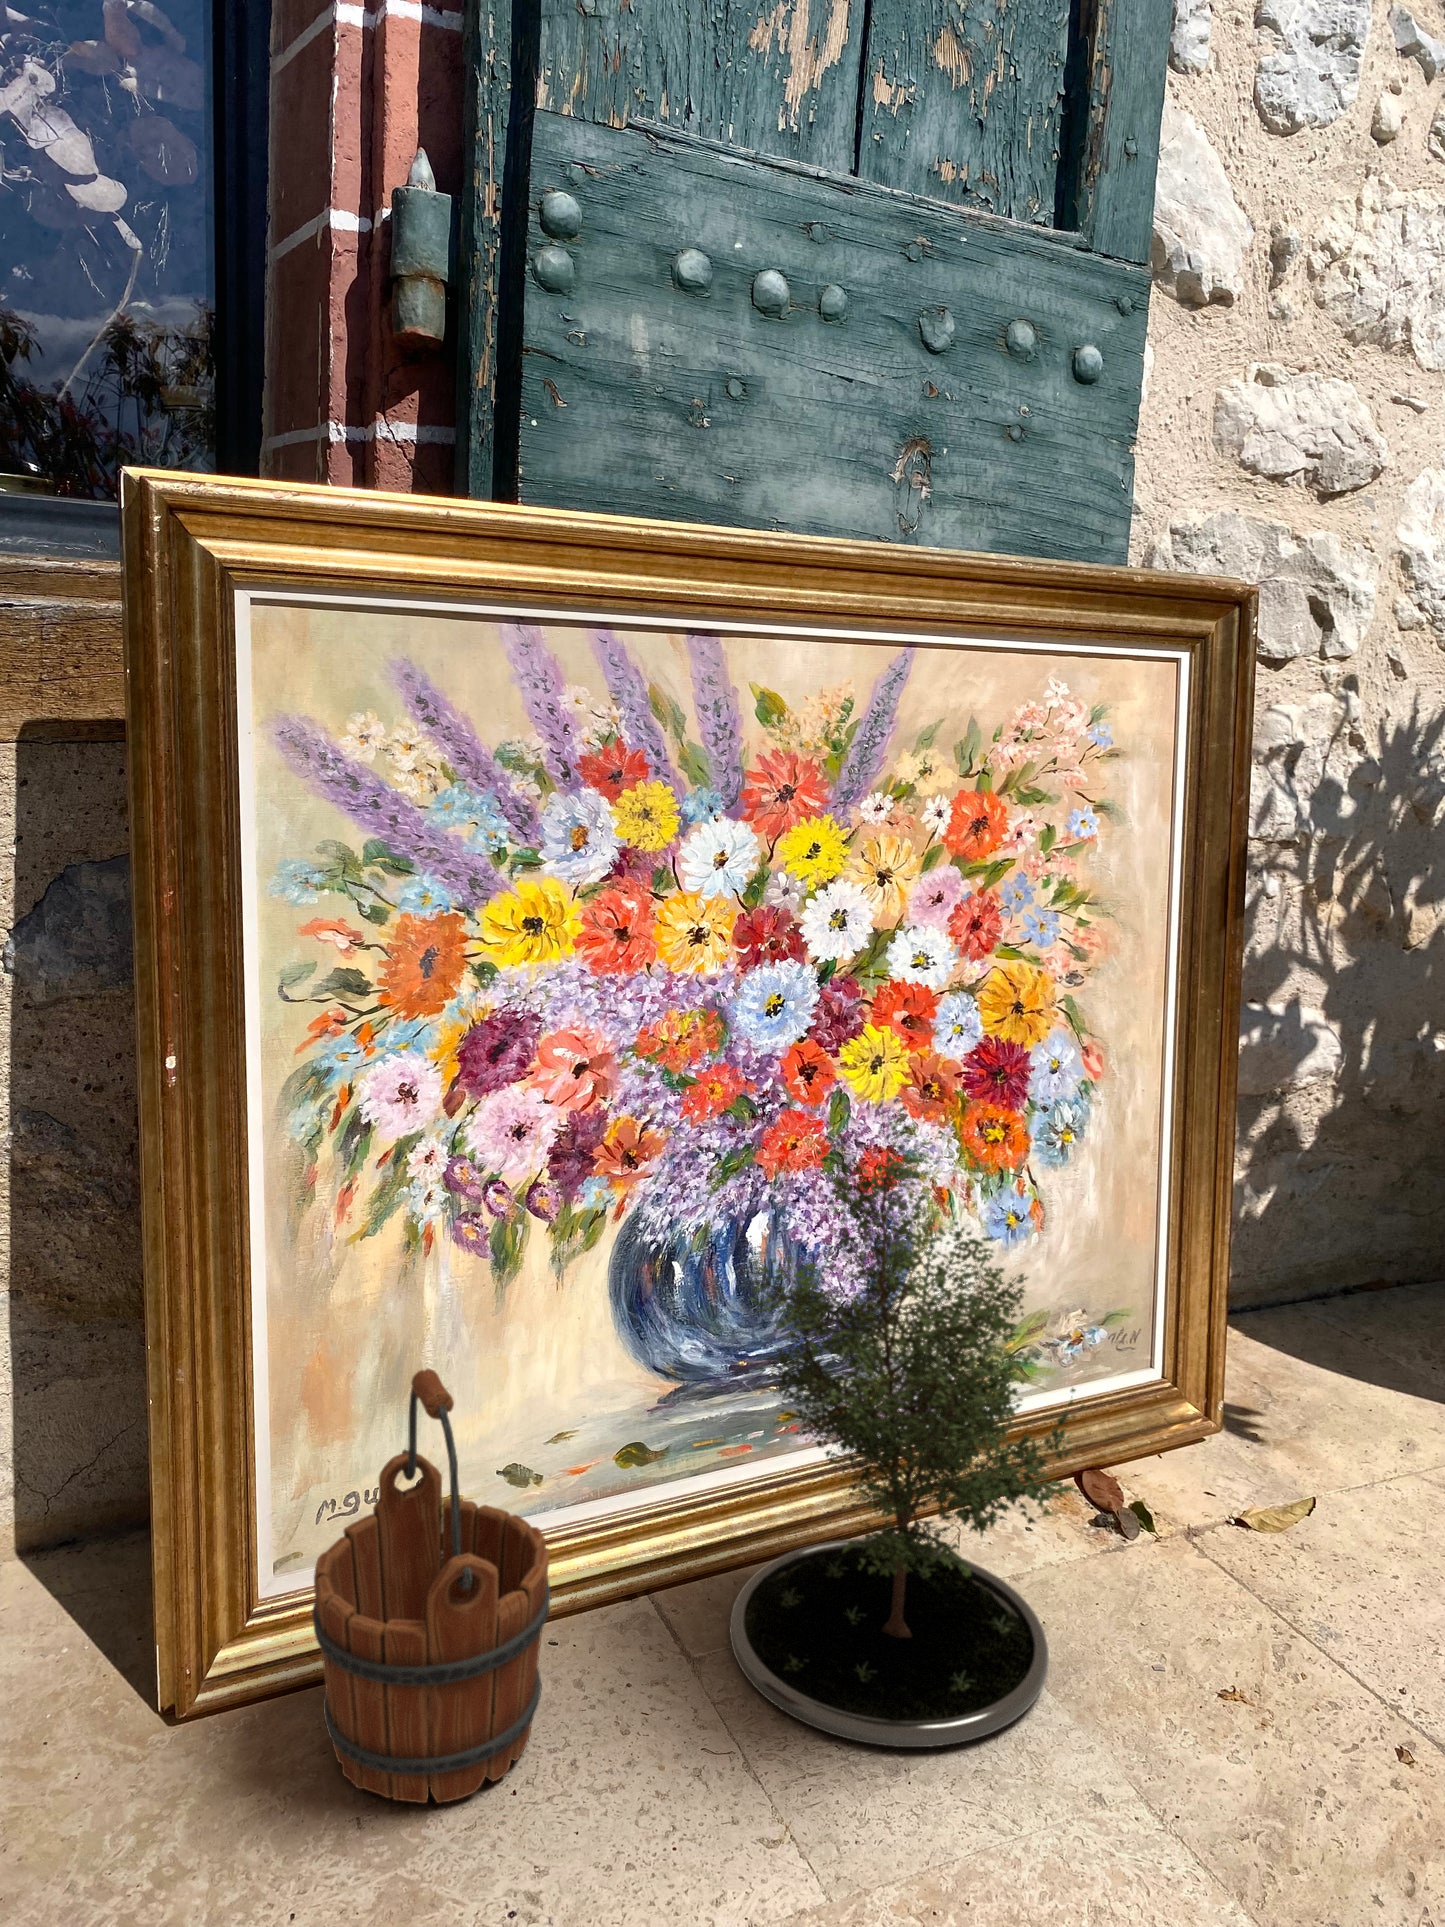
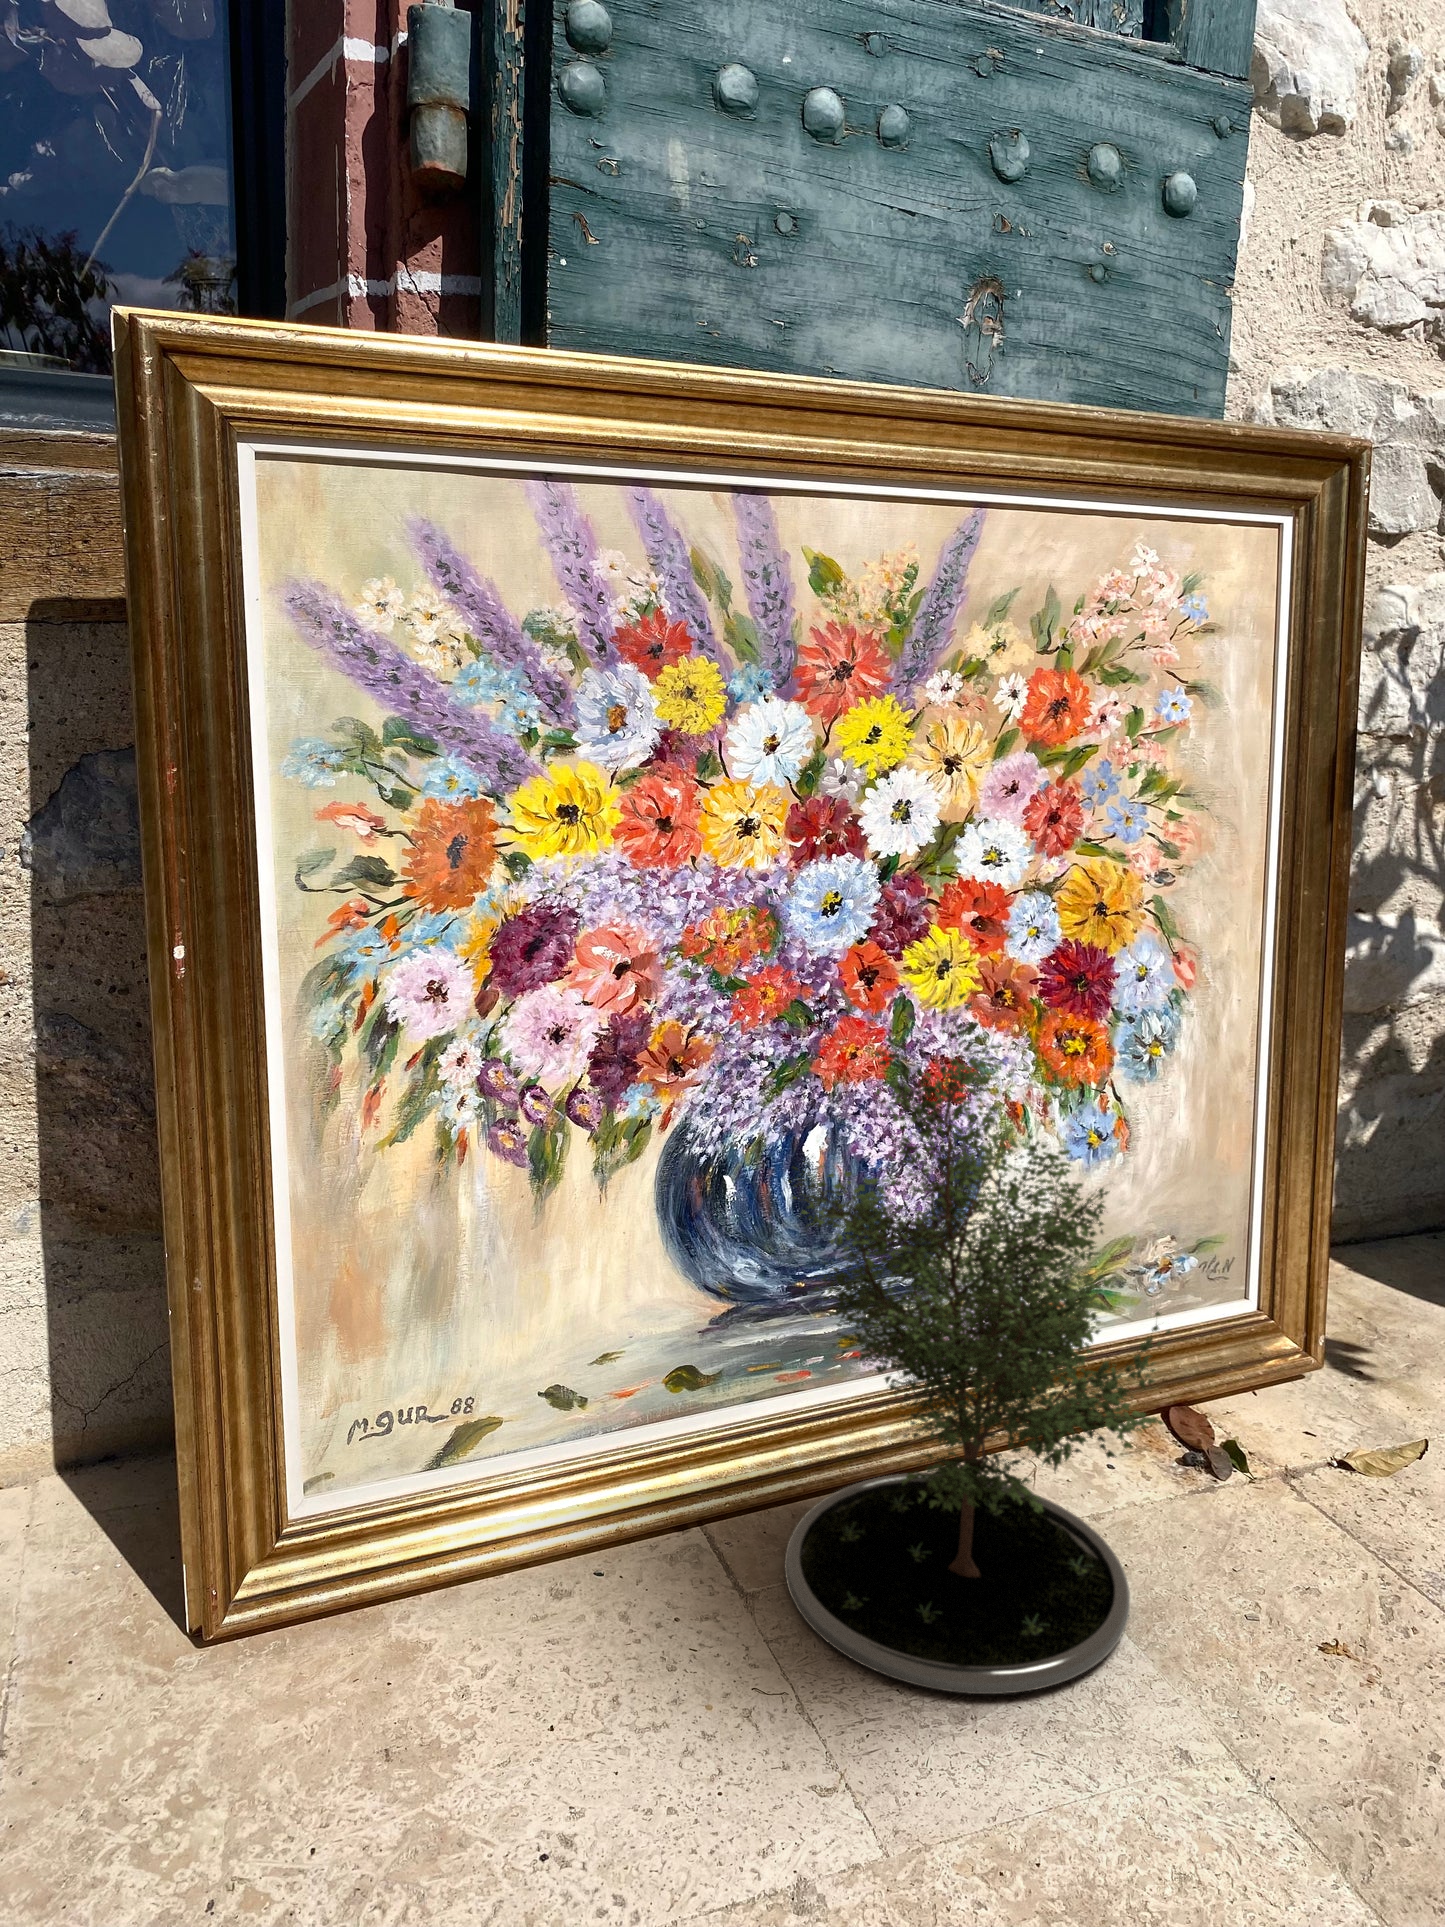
wooden bucket: present [312,1368,551,1803] -> none [336,1281,588,1739]

